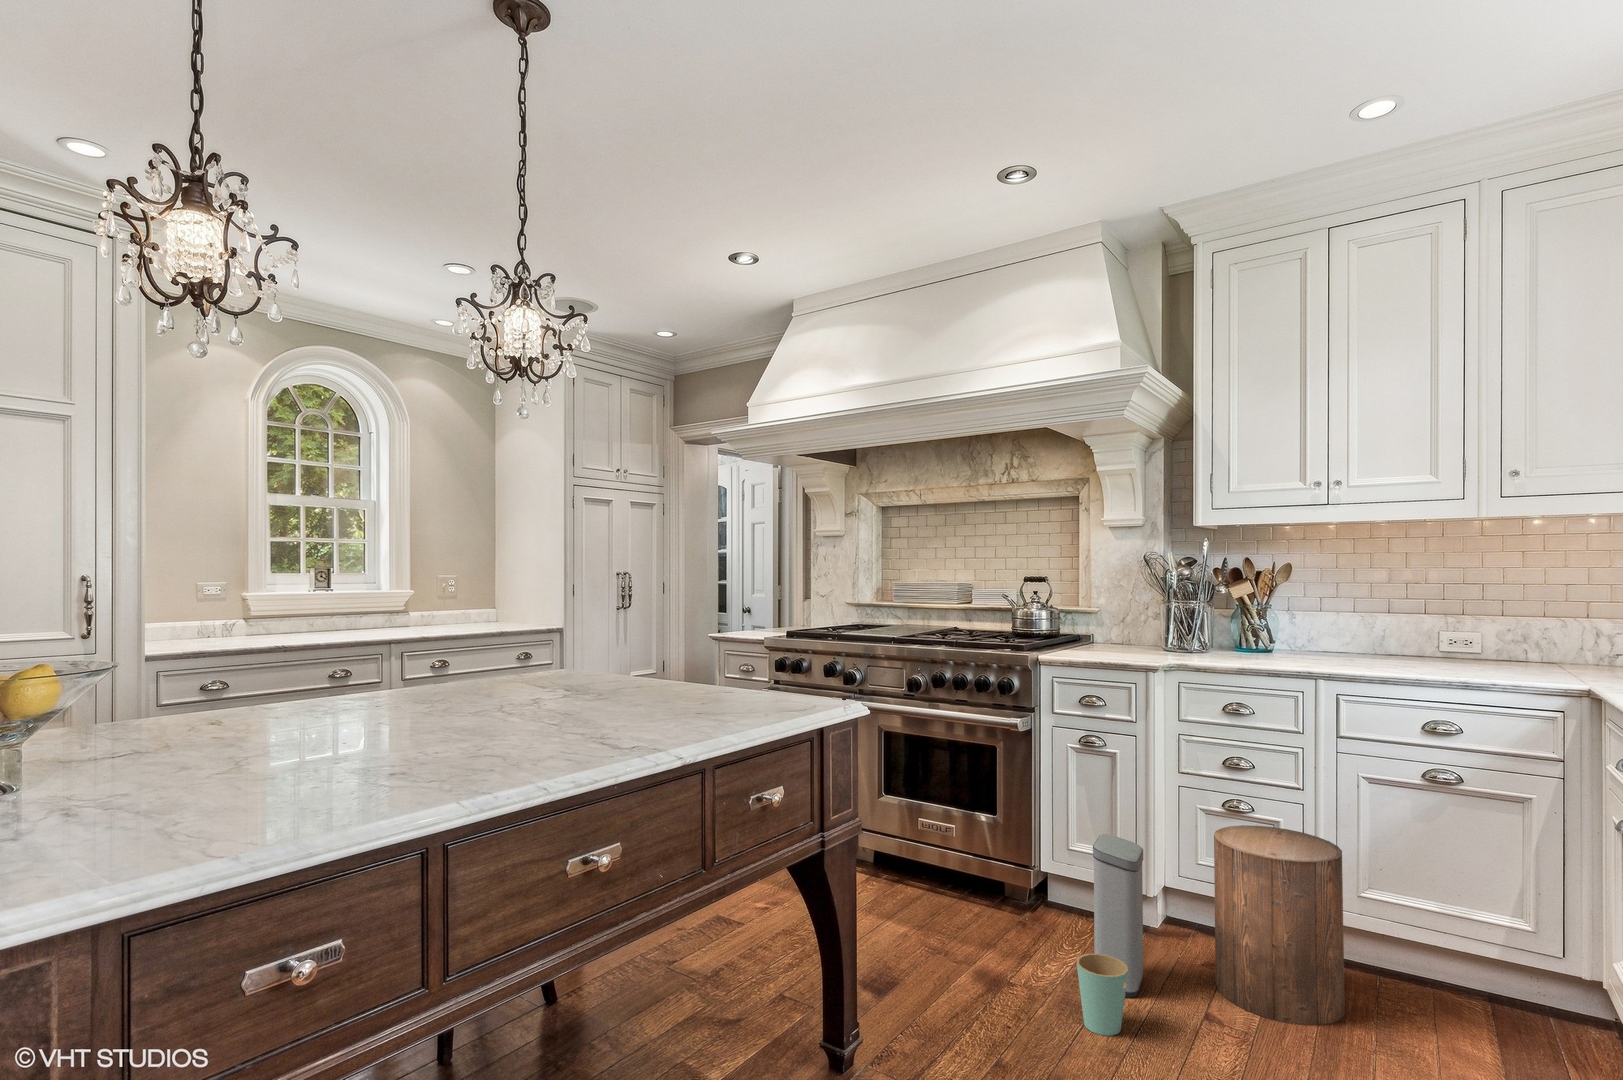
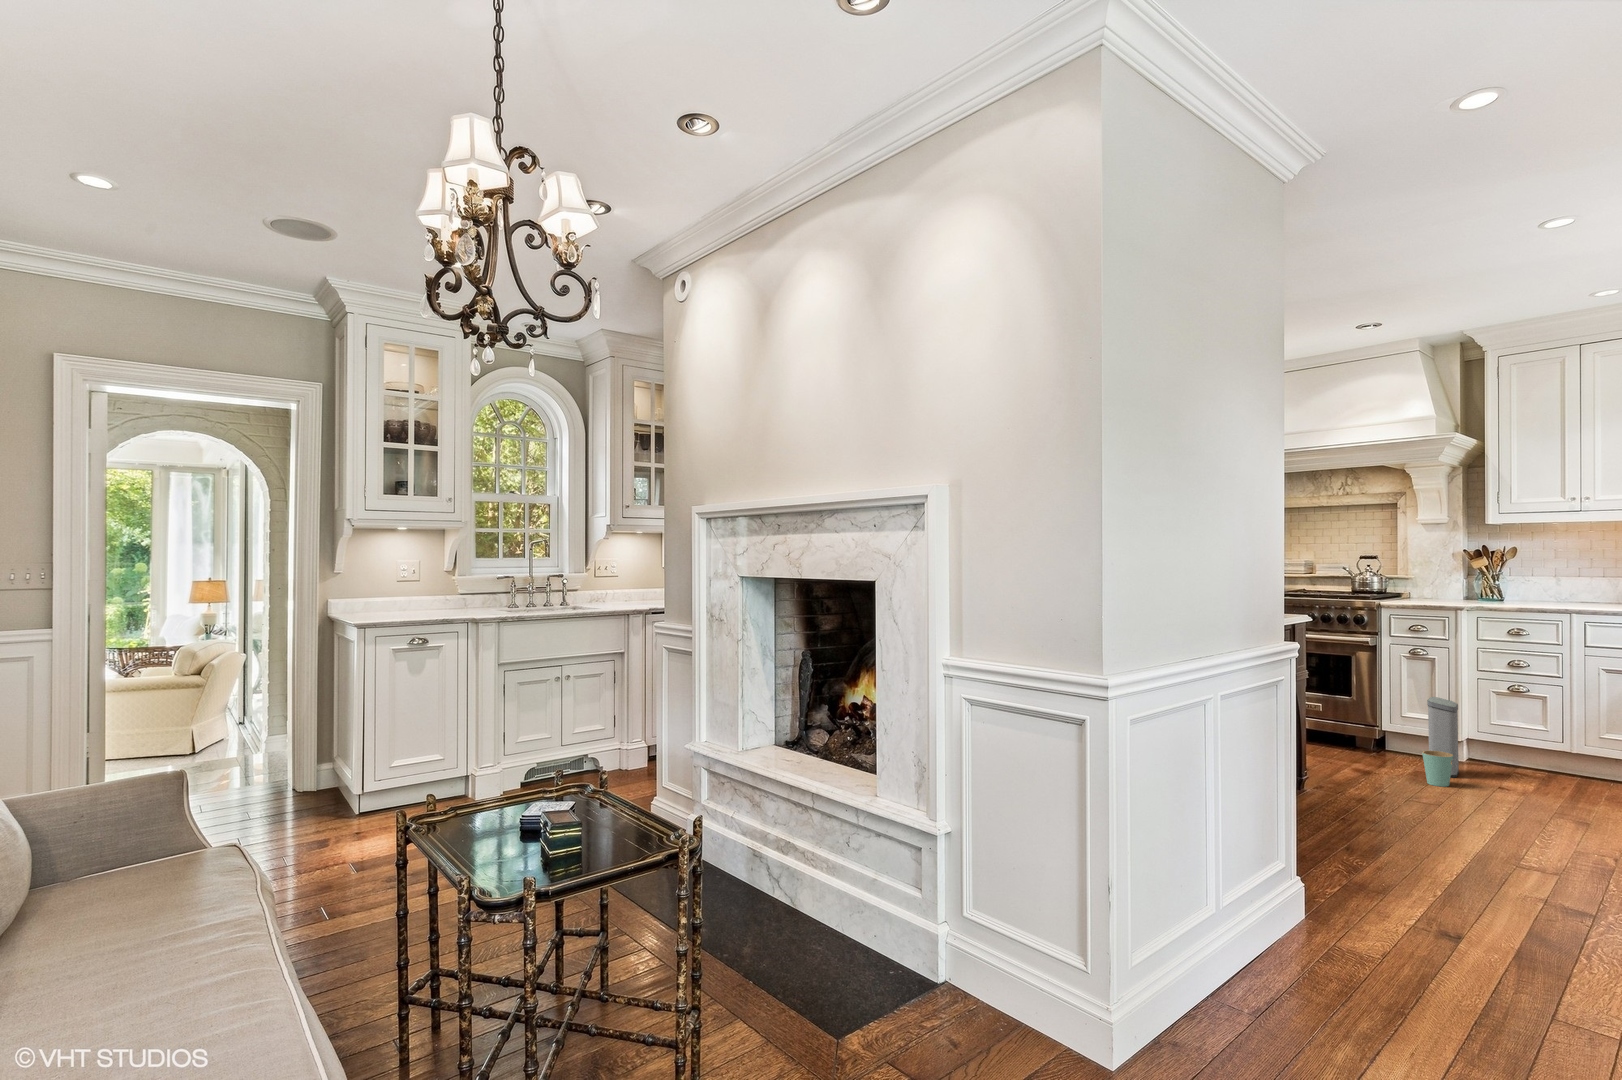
stool: present [1214,825,1345,1025] -> none [1503,694,1585,789]

